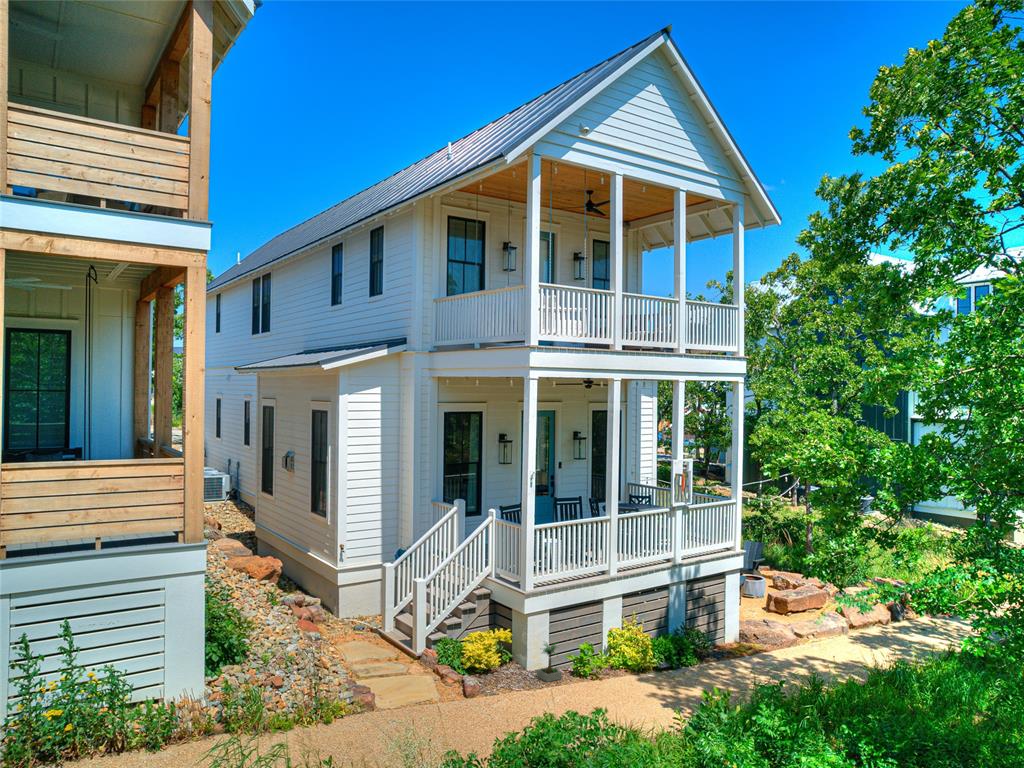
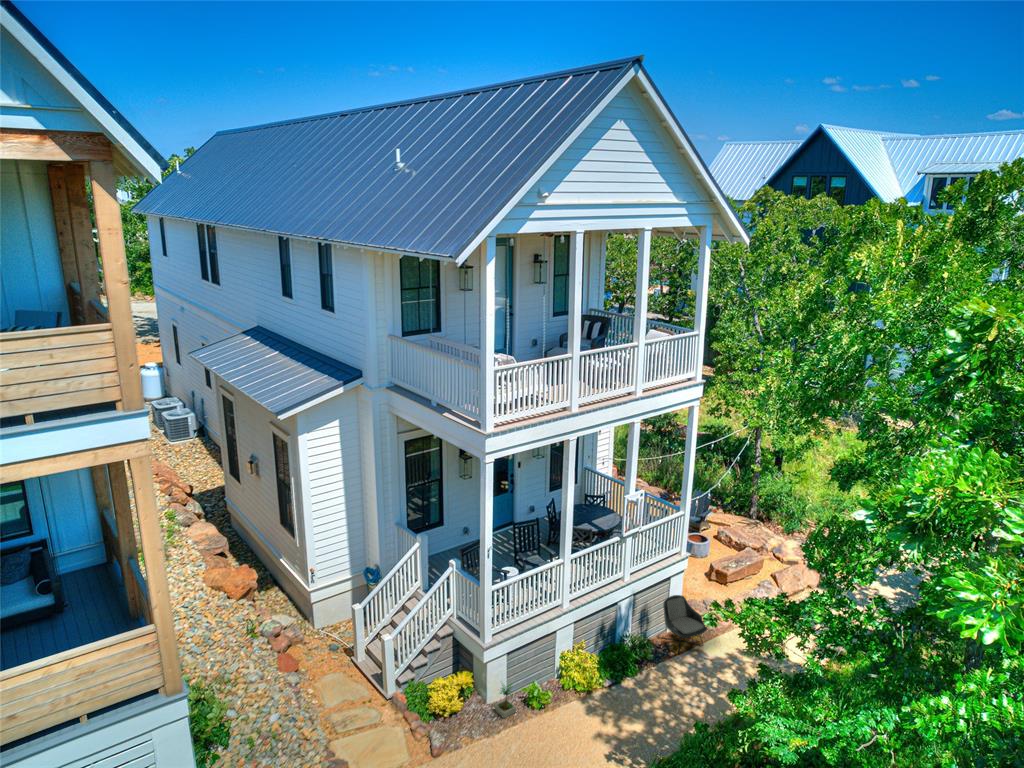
lounge chair: none [722,595,779,656] -> present [658,595,707,654]

